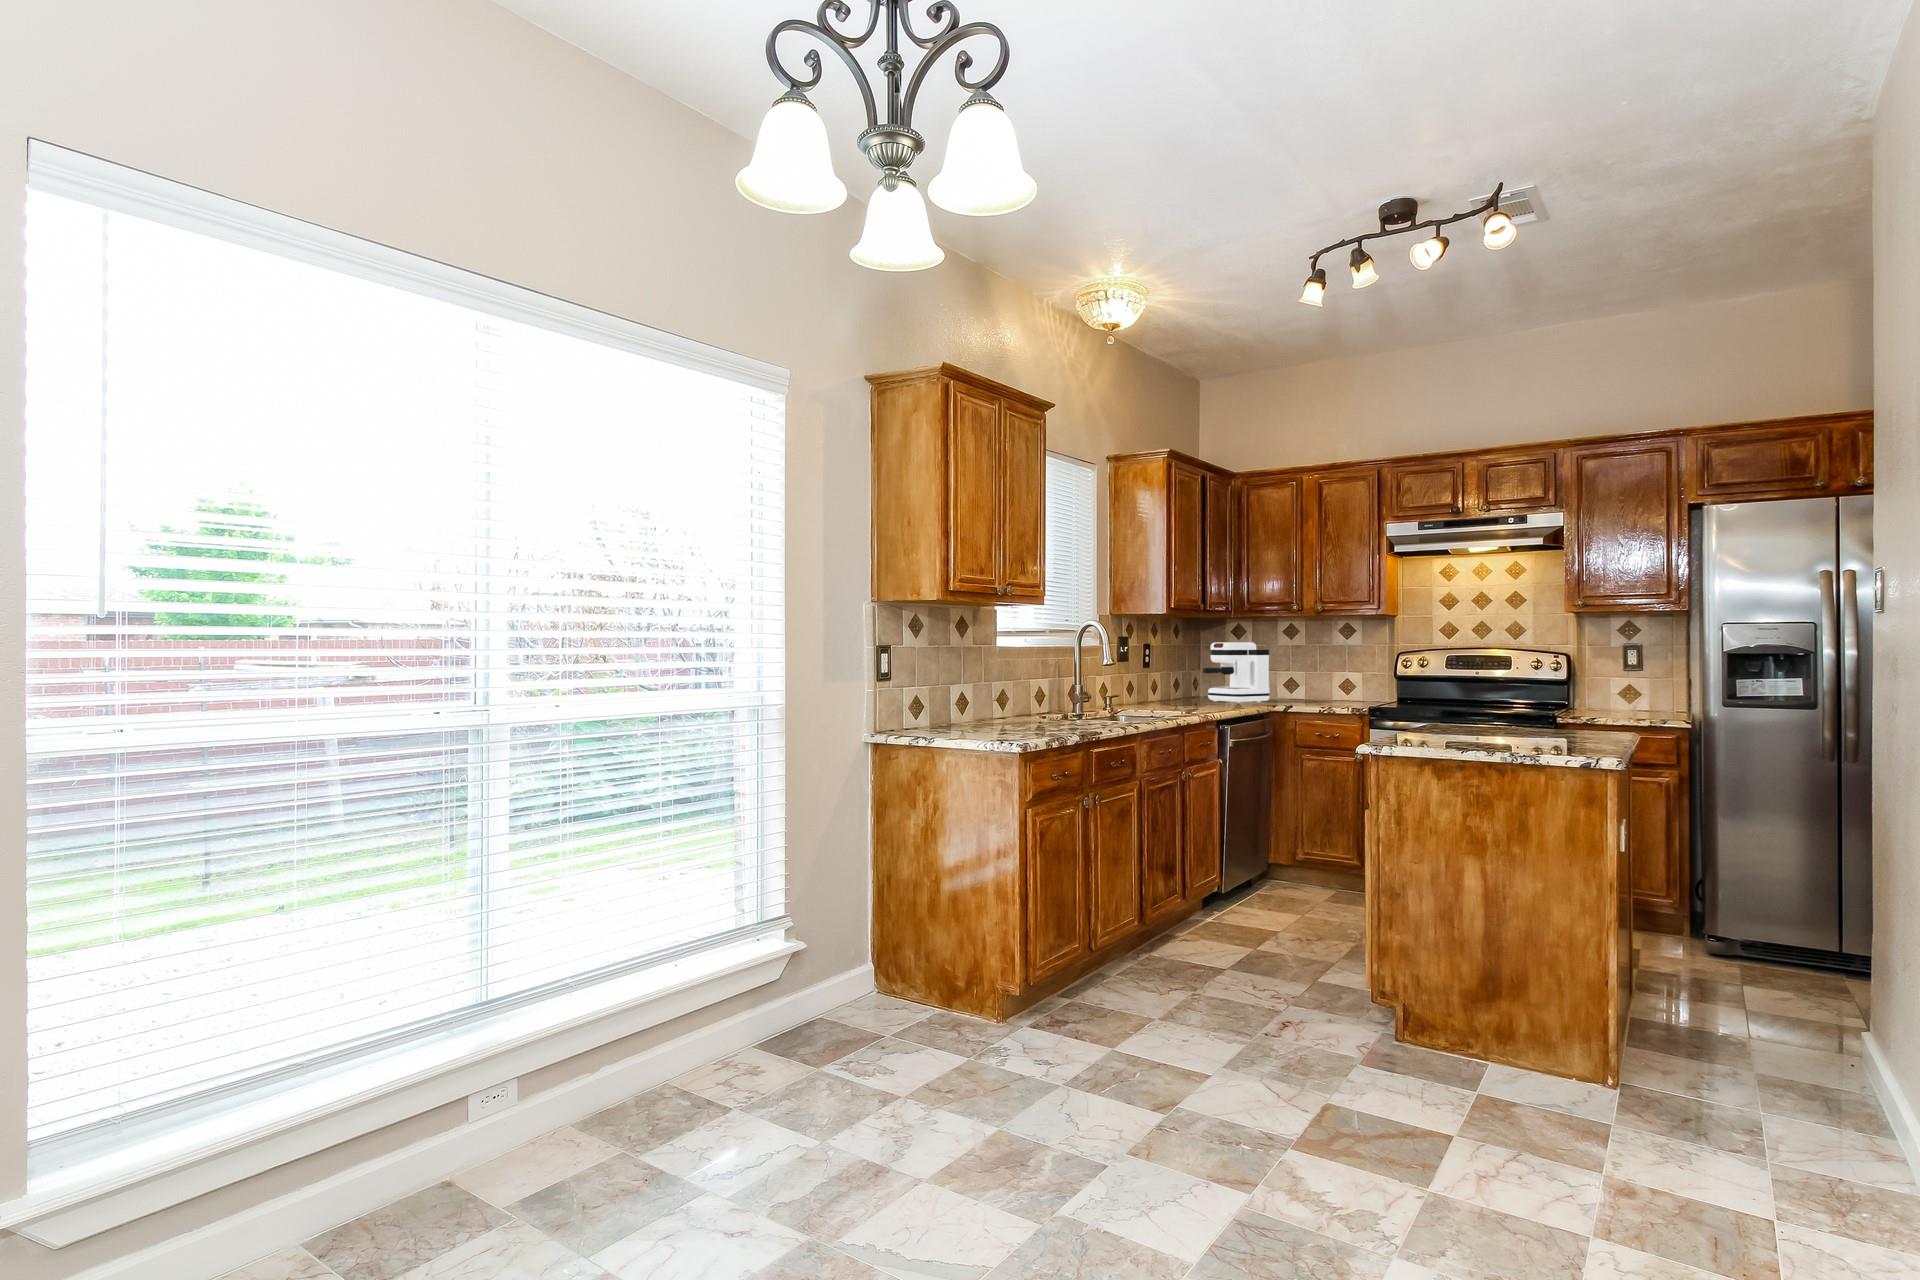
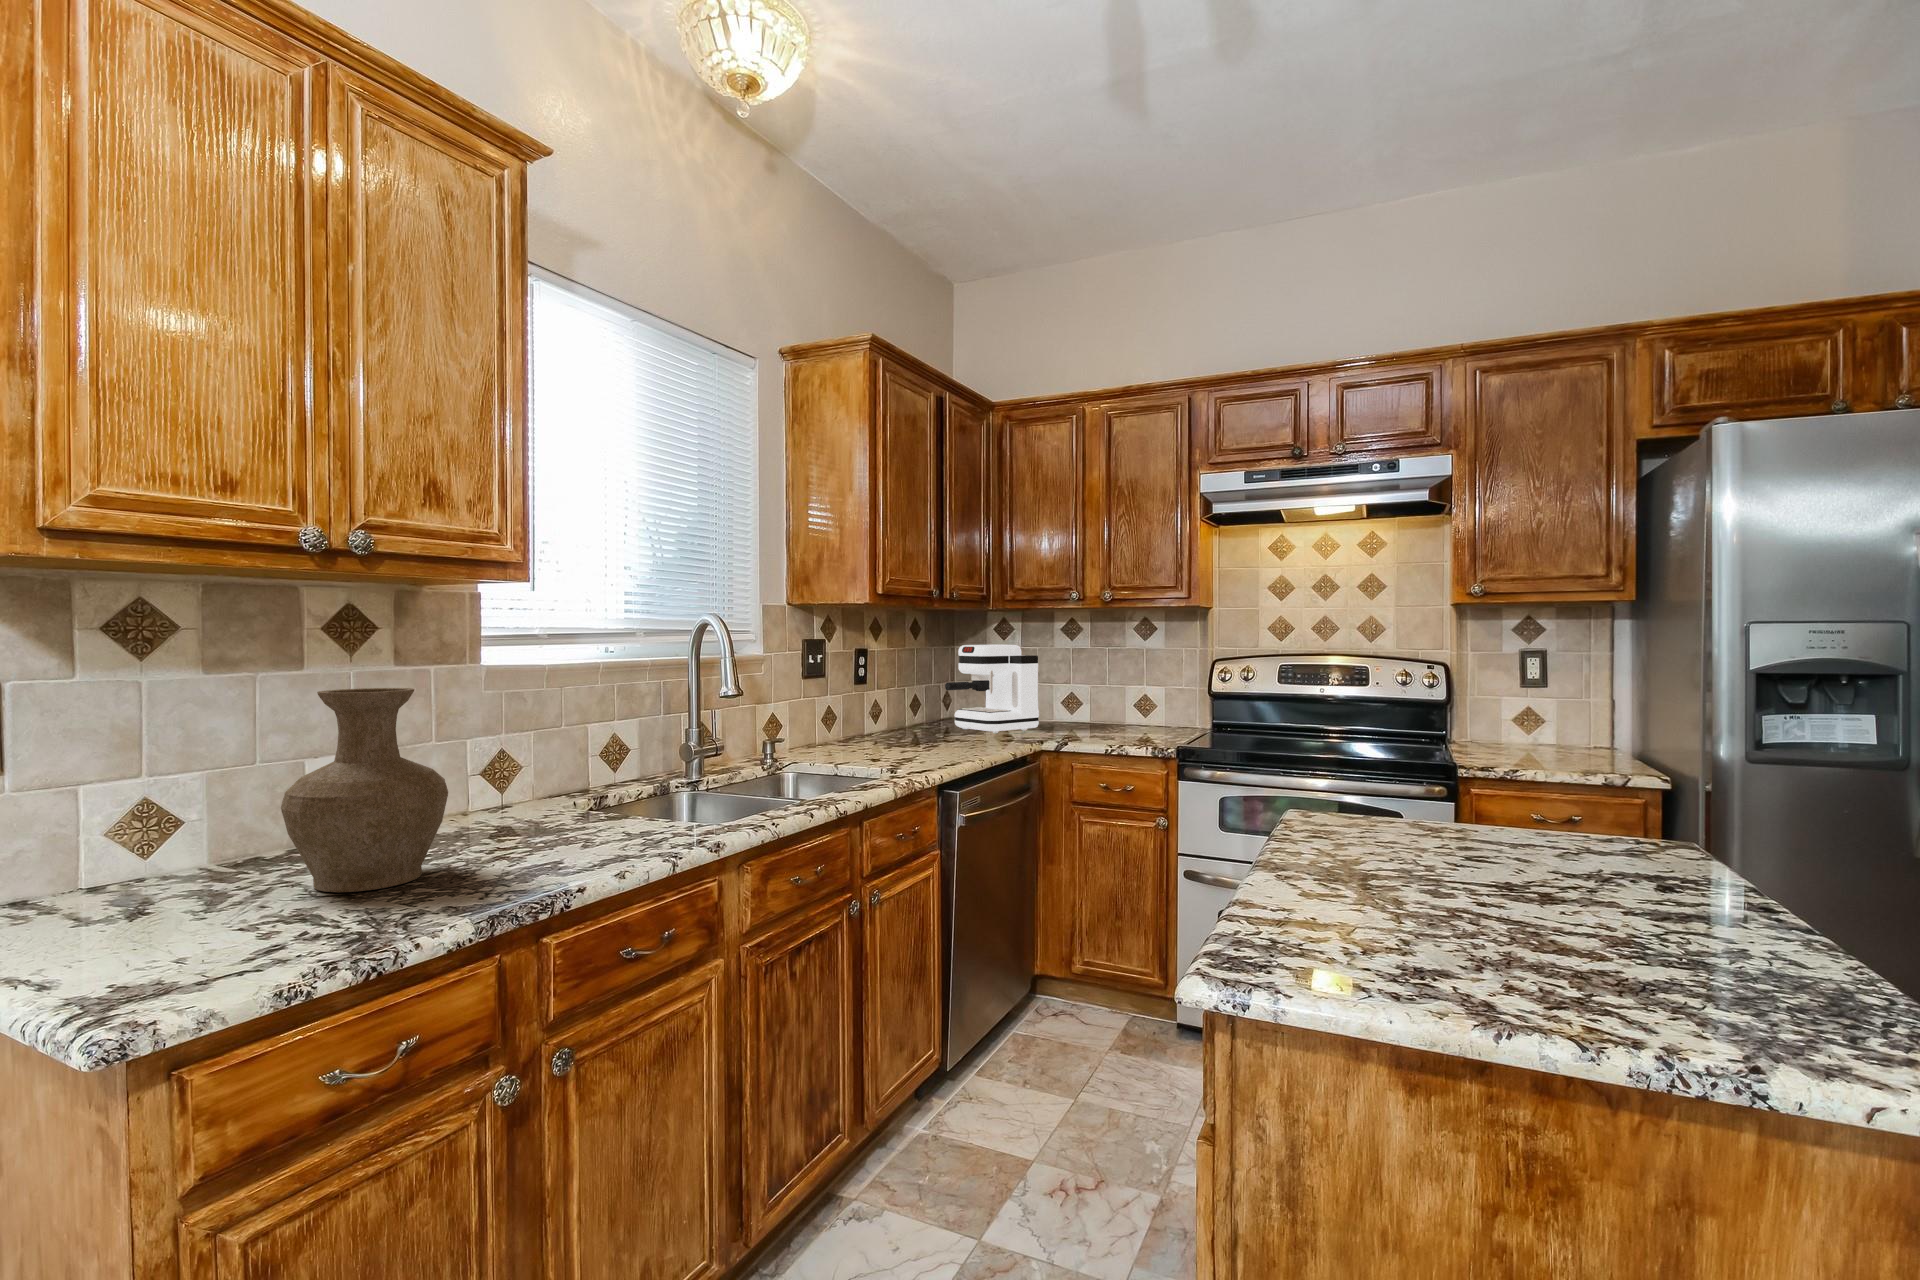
vase: none [962,651,1024,735] -> present [281,688,448,892]

